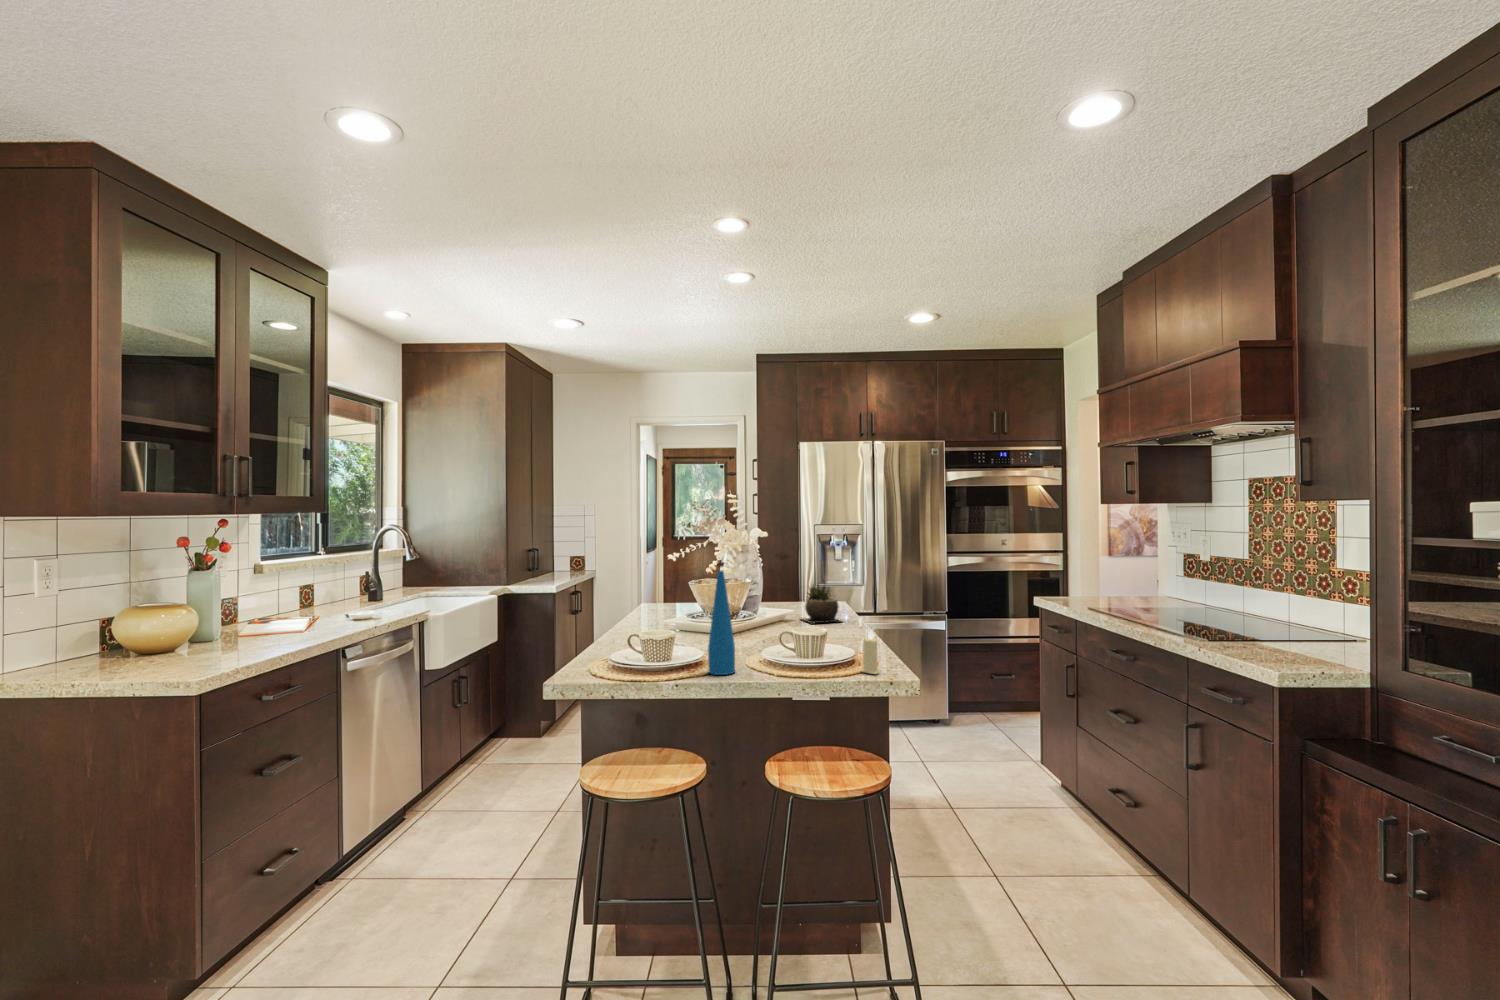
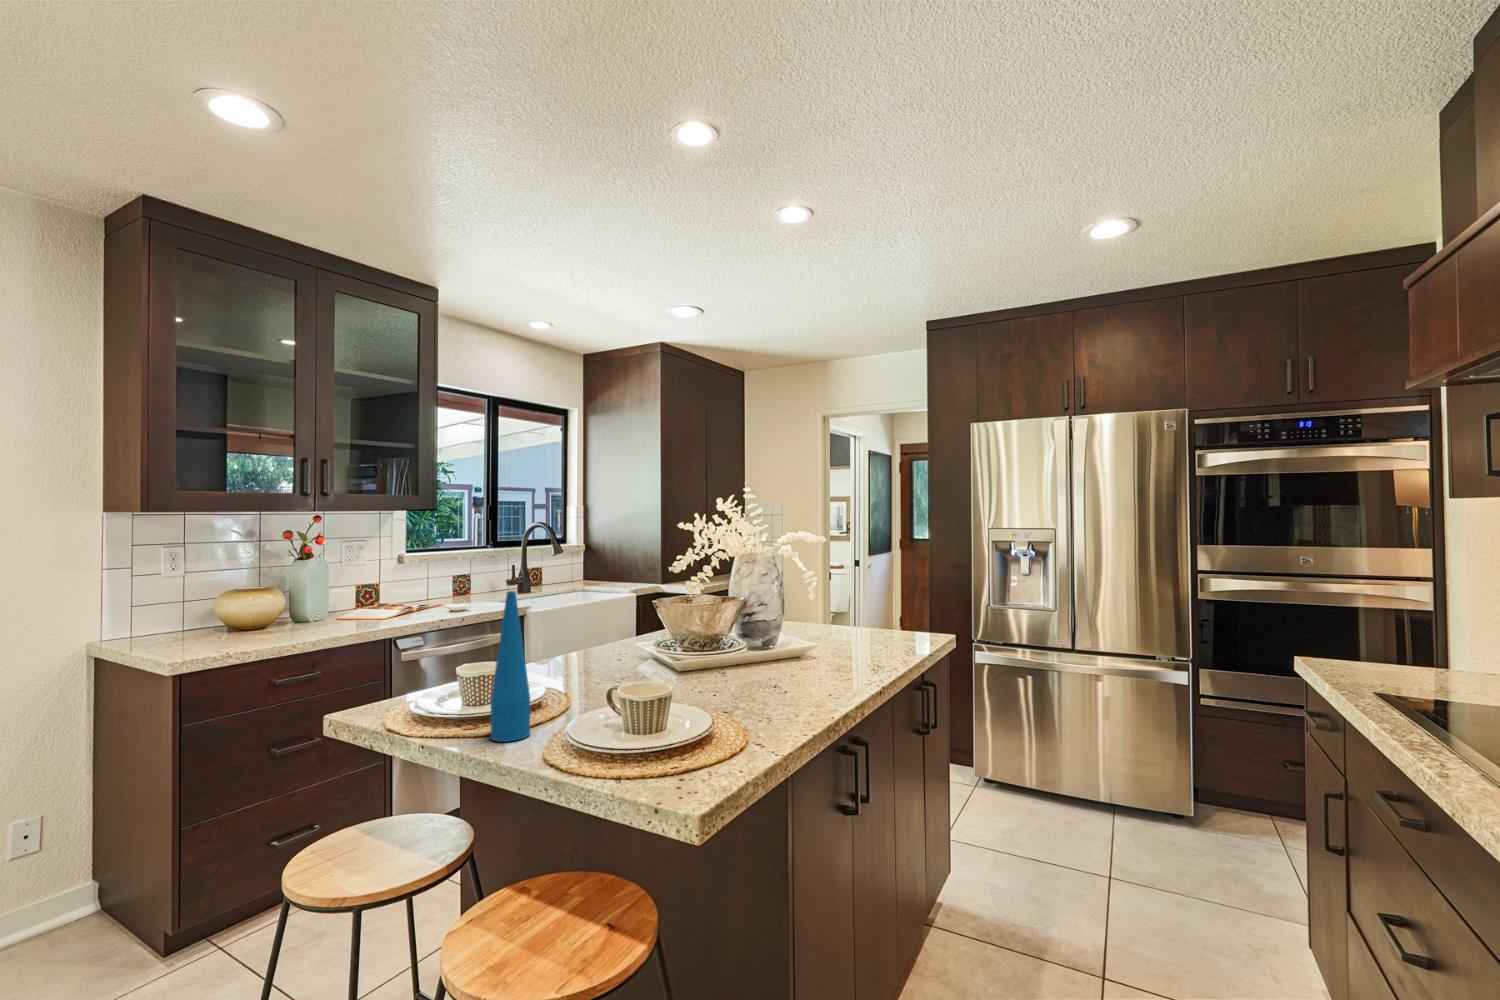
succulent plant: present [802,584,840,623] -> none [815,609,867,669]
candle: present [862,631,878,674] -> none [660,704,685,784]

